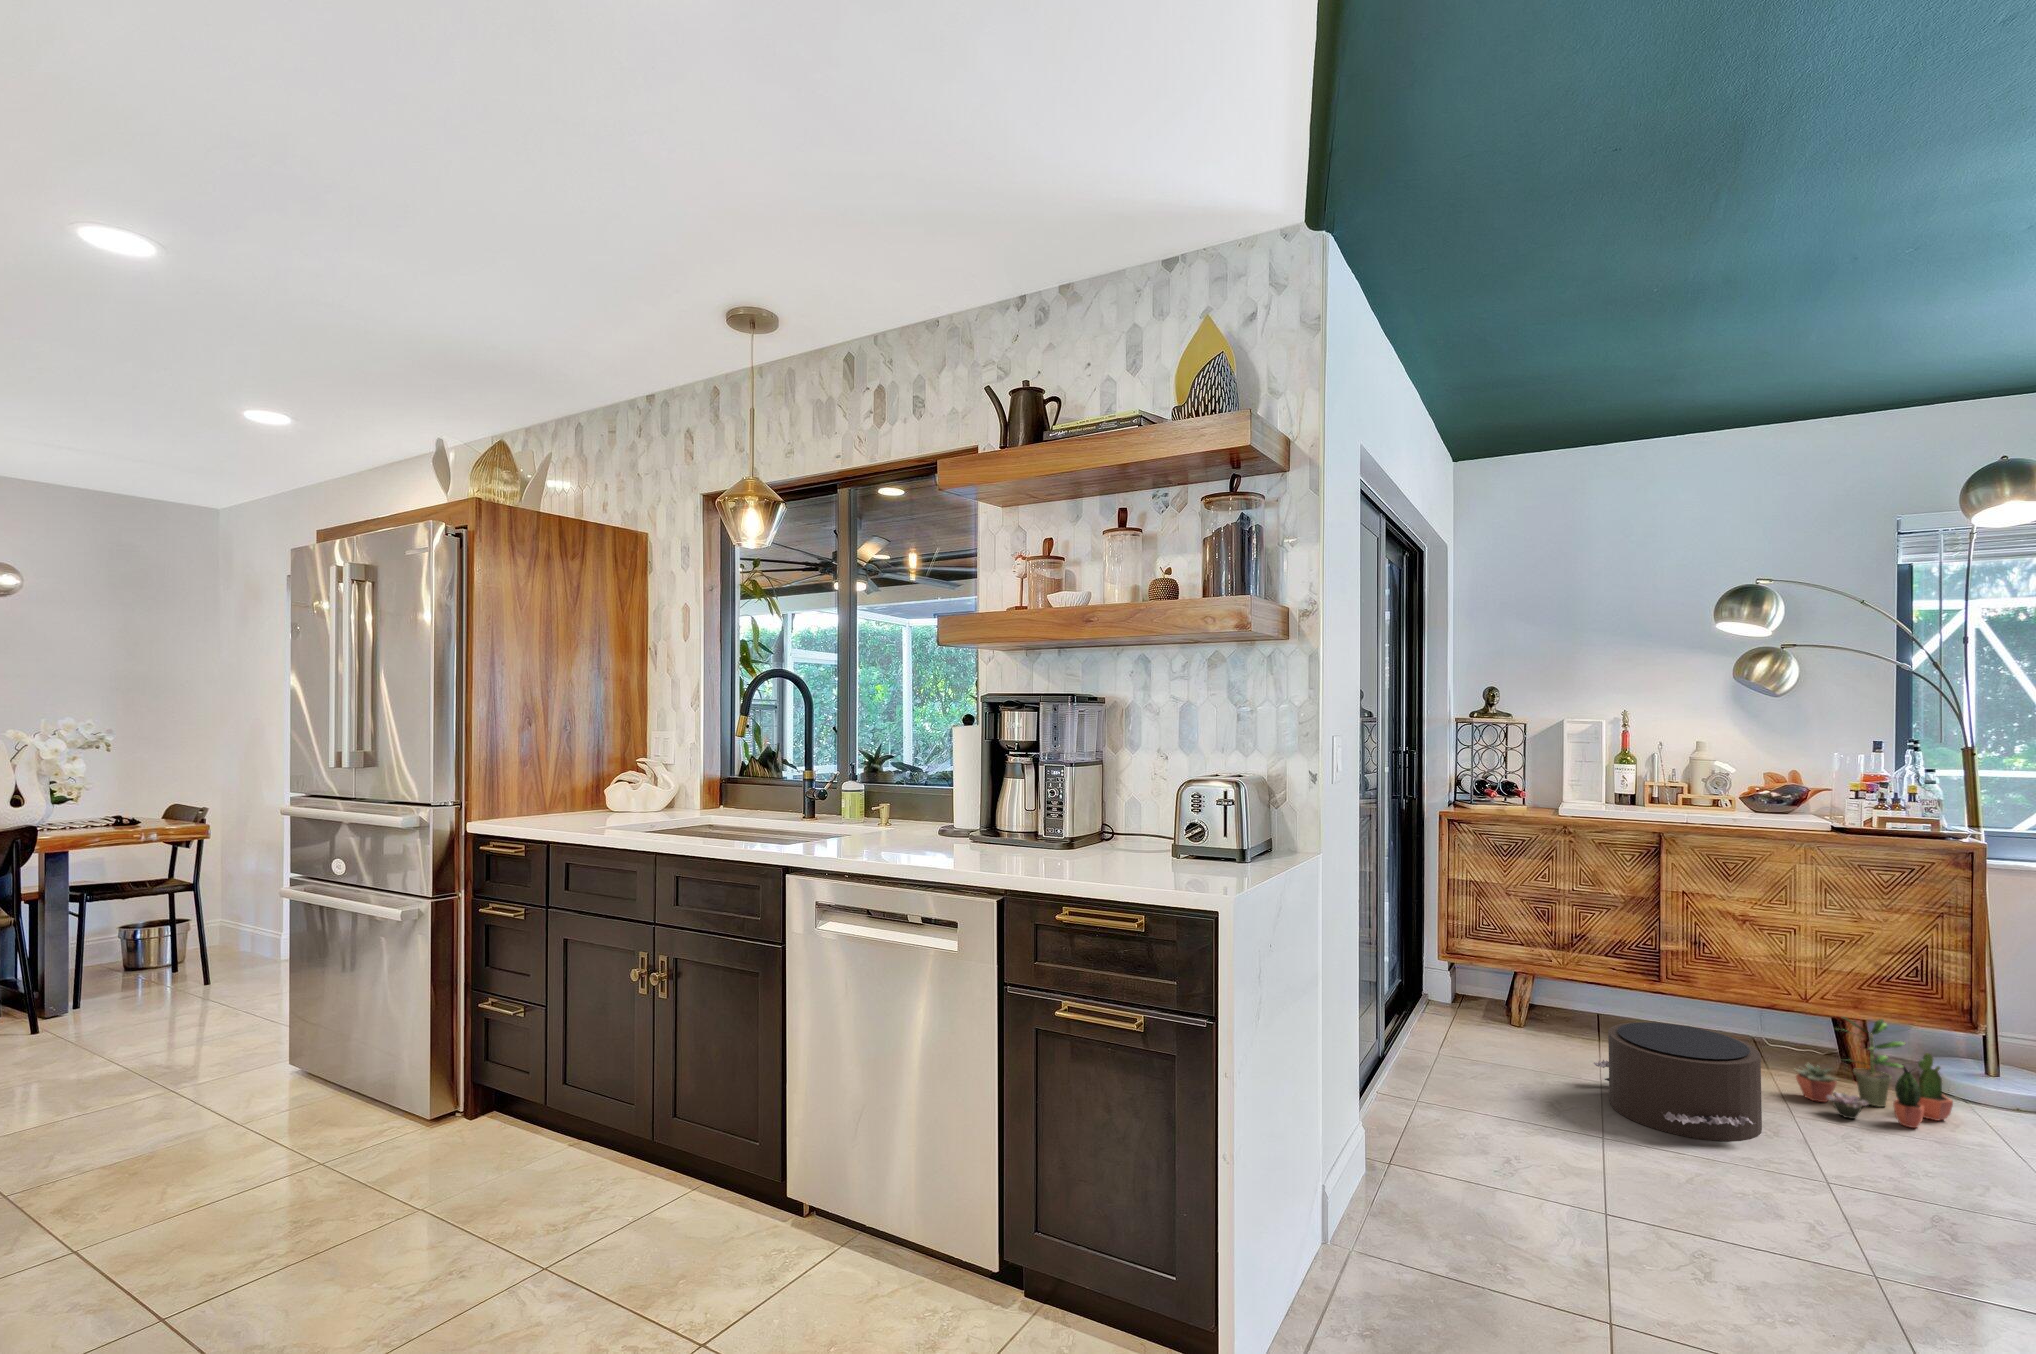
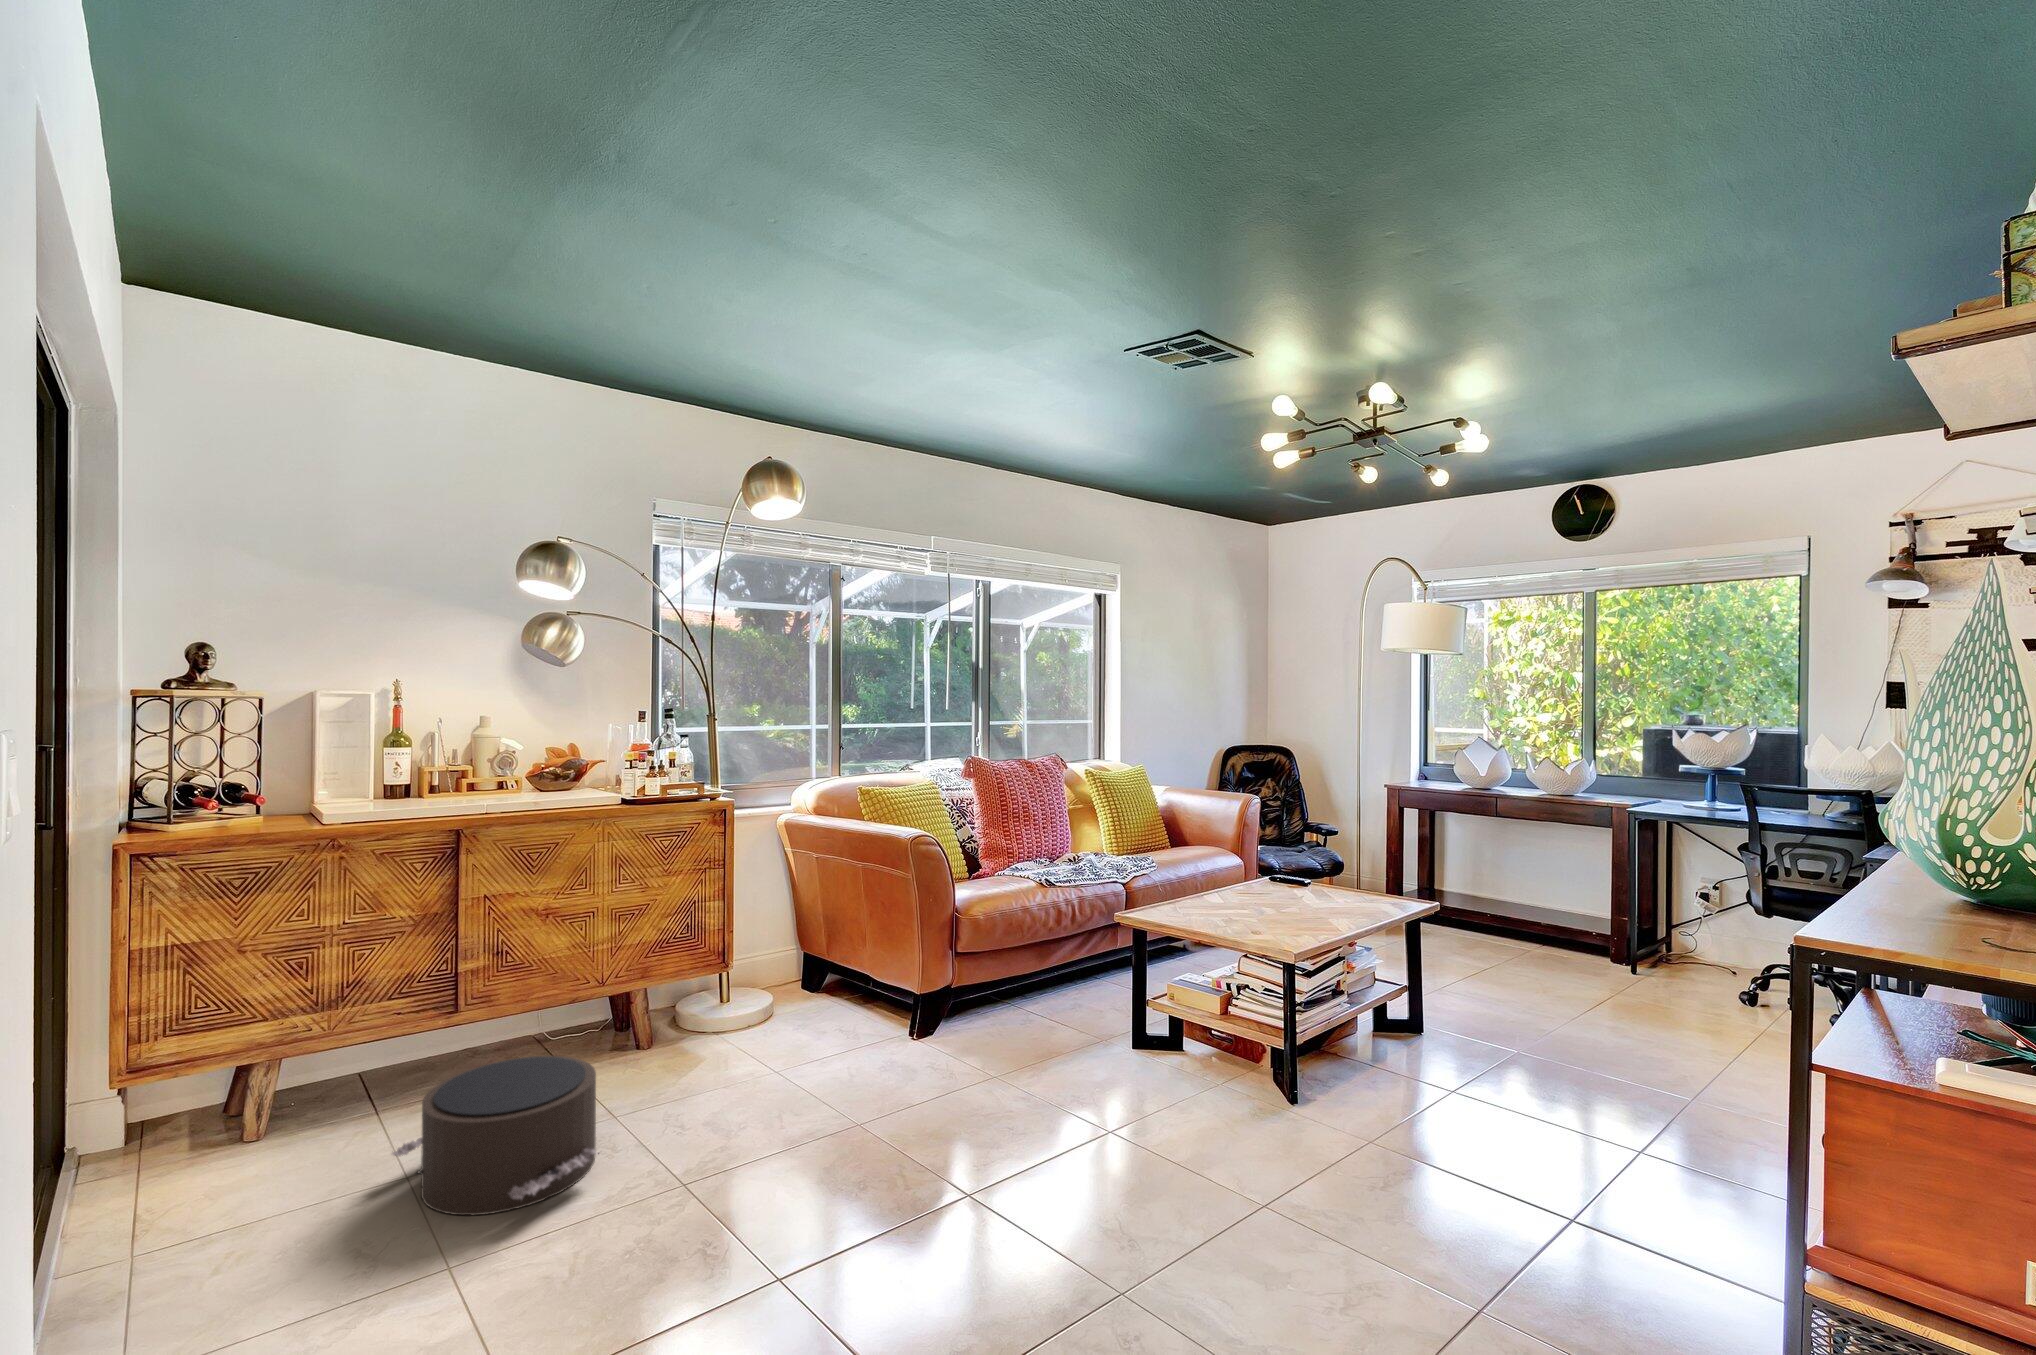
potted plant: present [1796,1017,1953,1128] -> none [596,982,722,1095]

